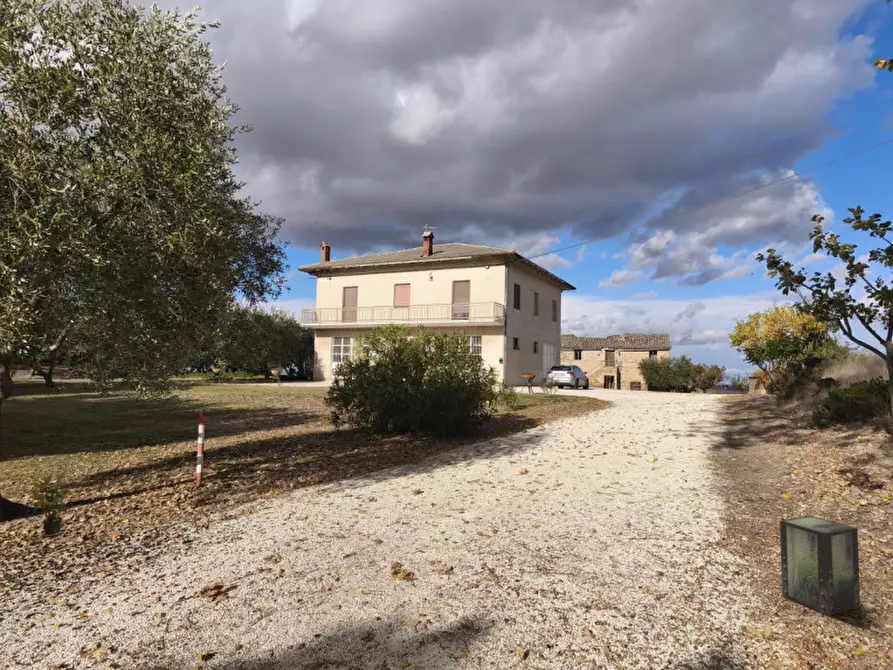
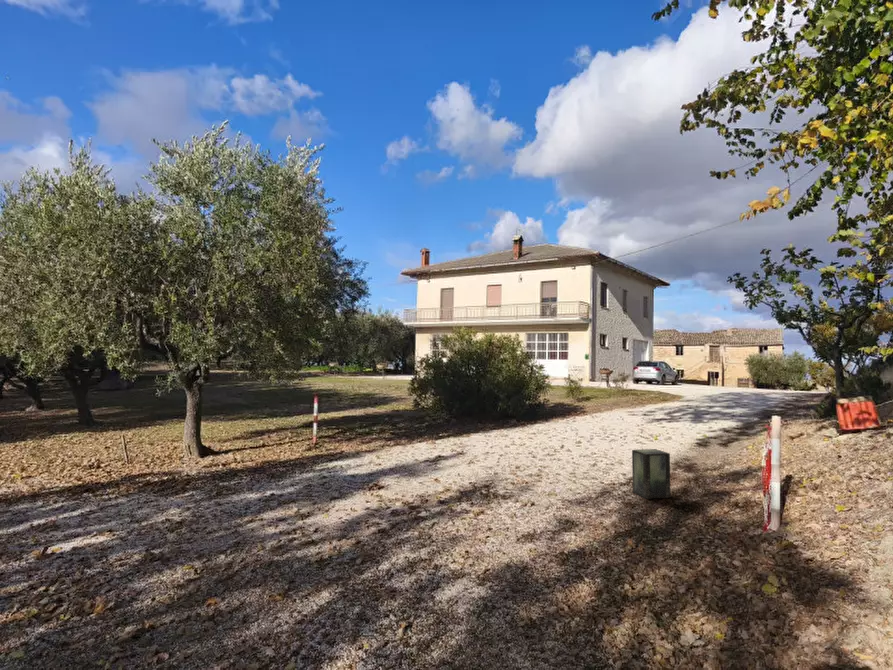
potted plant: present [32,470,72,537] -> none [234,420,254,458]

